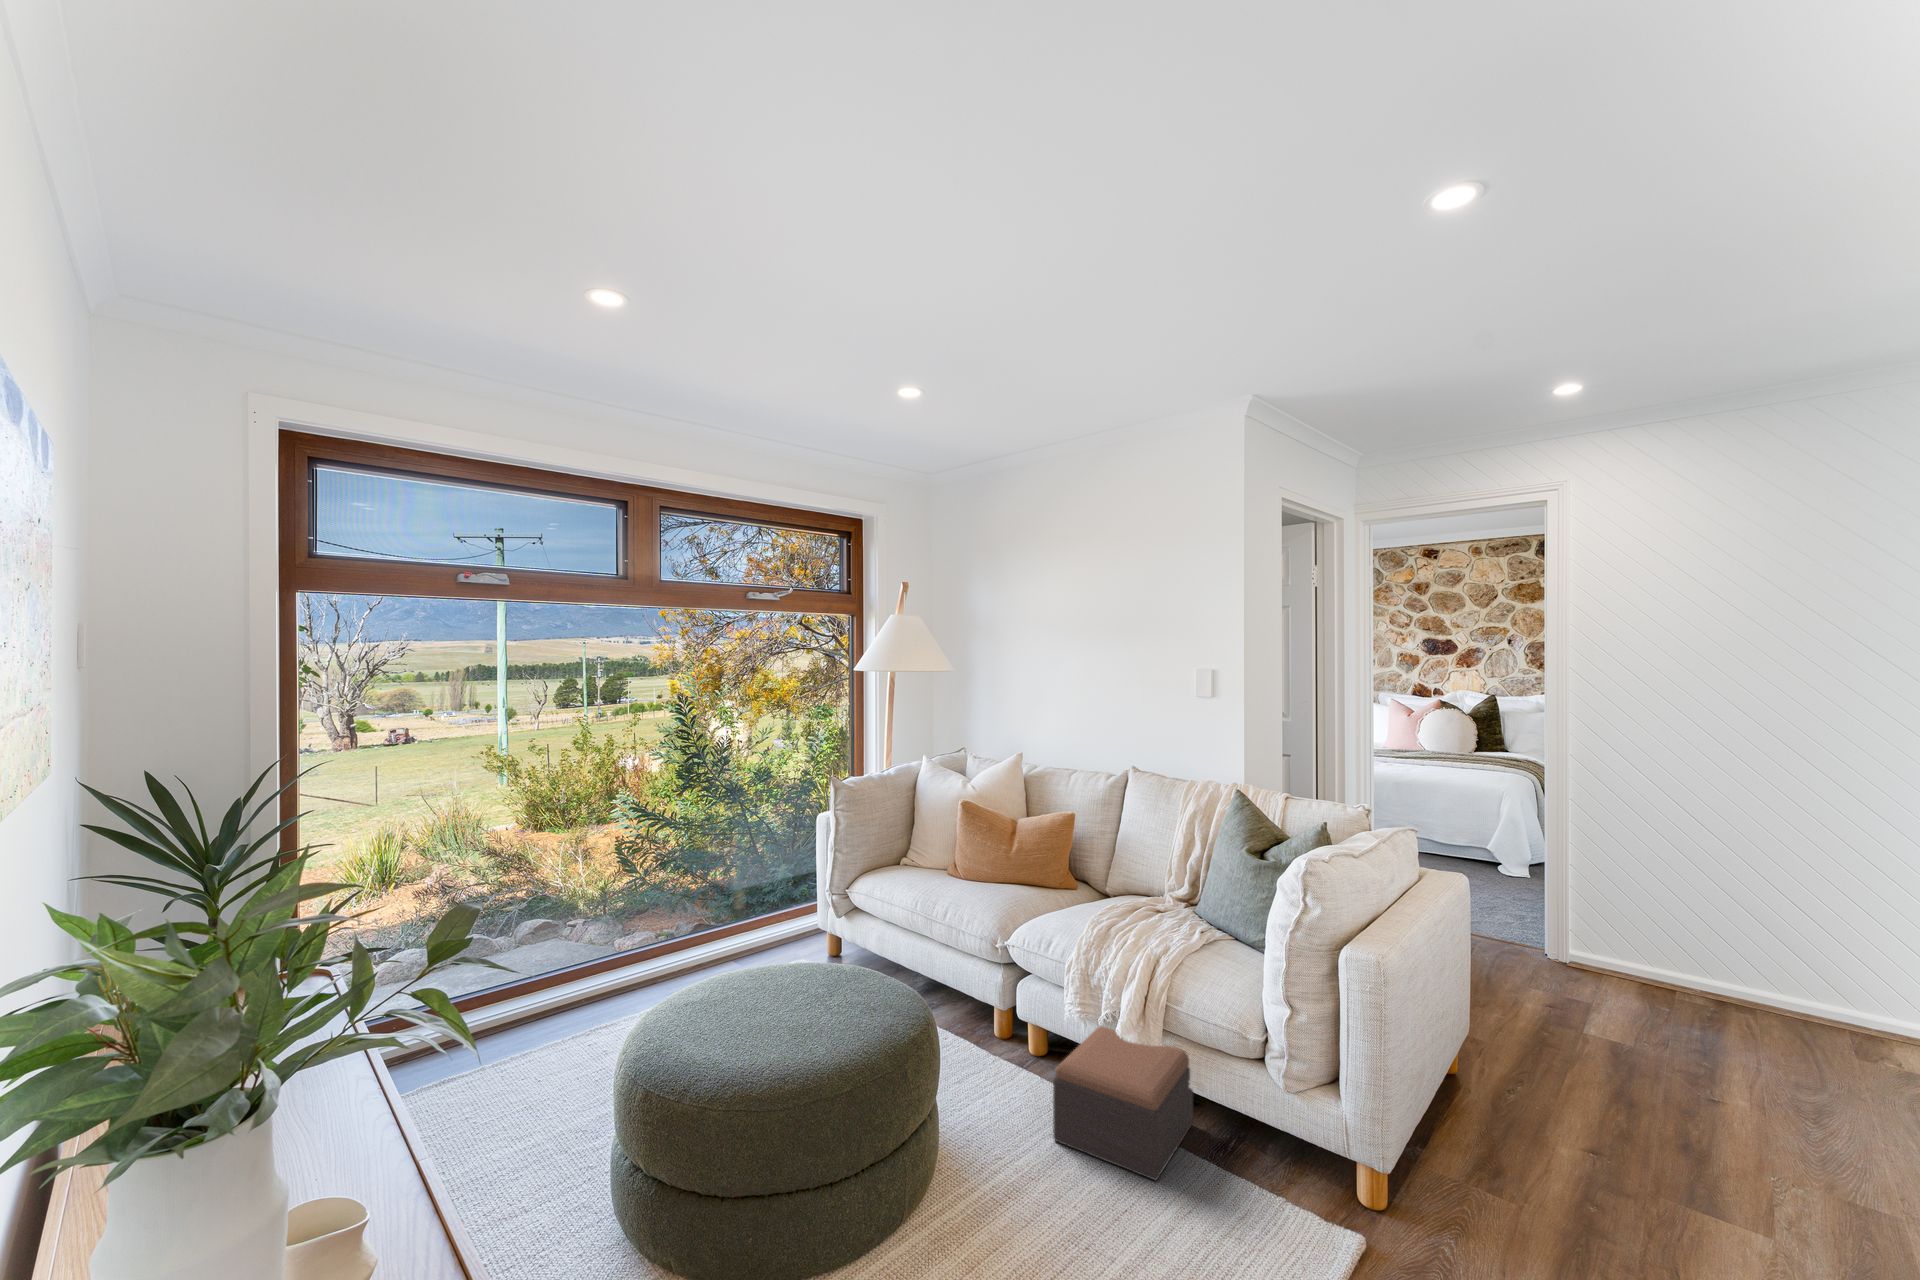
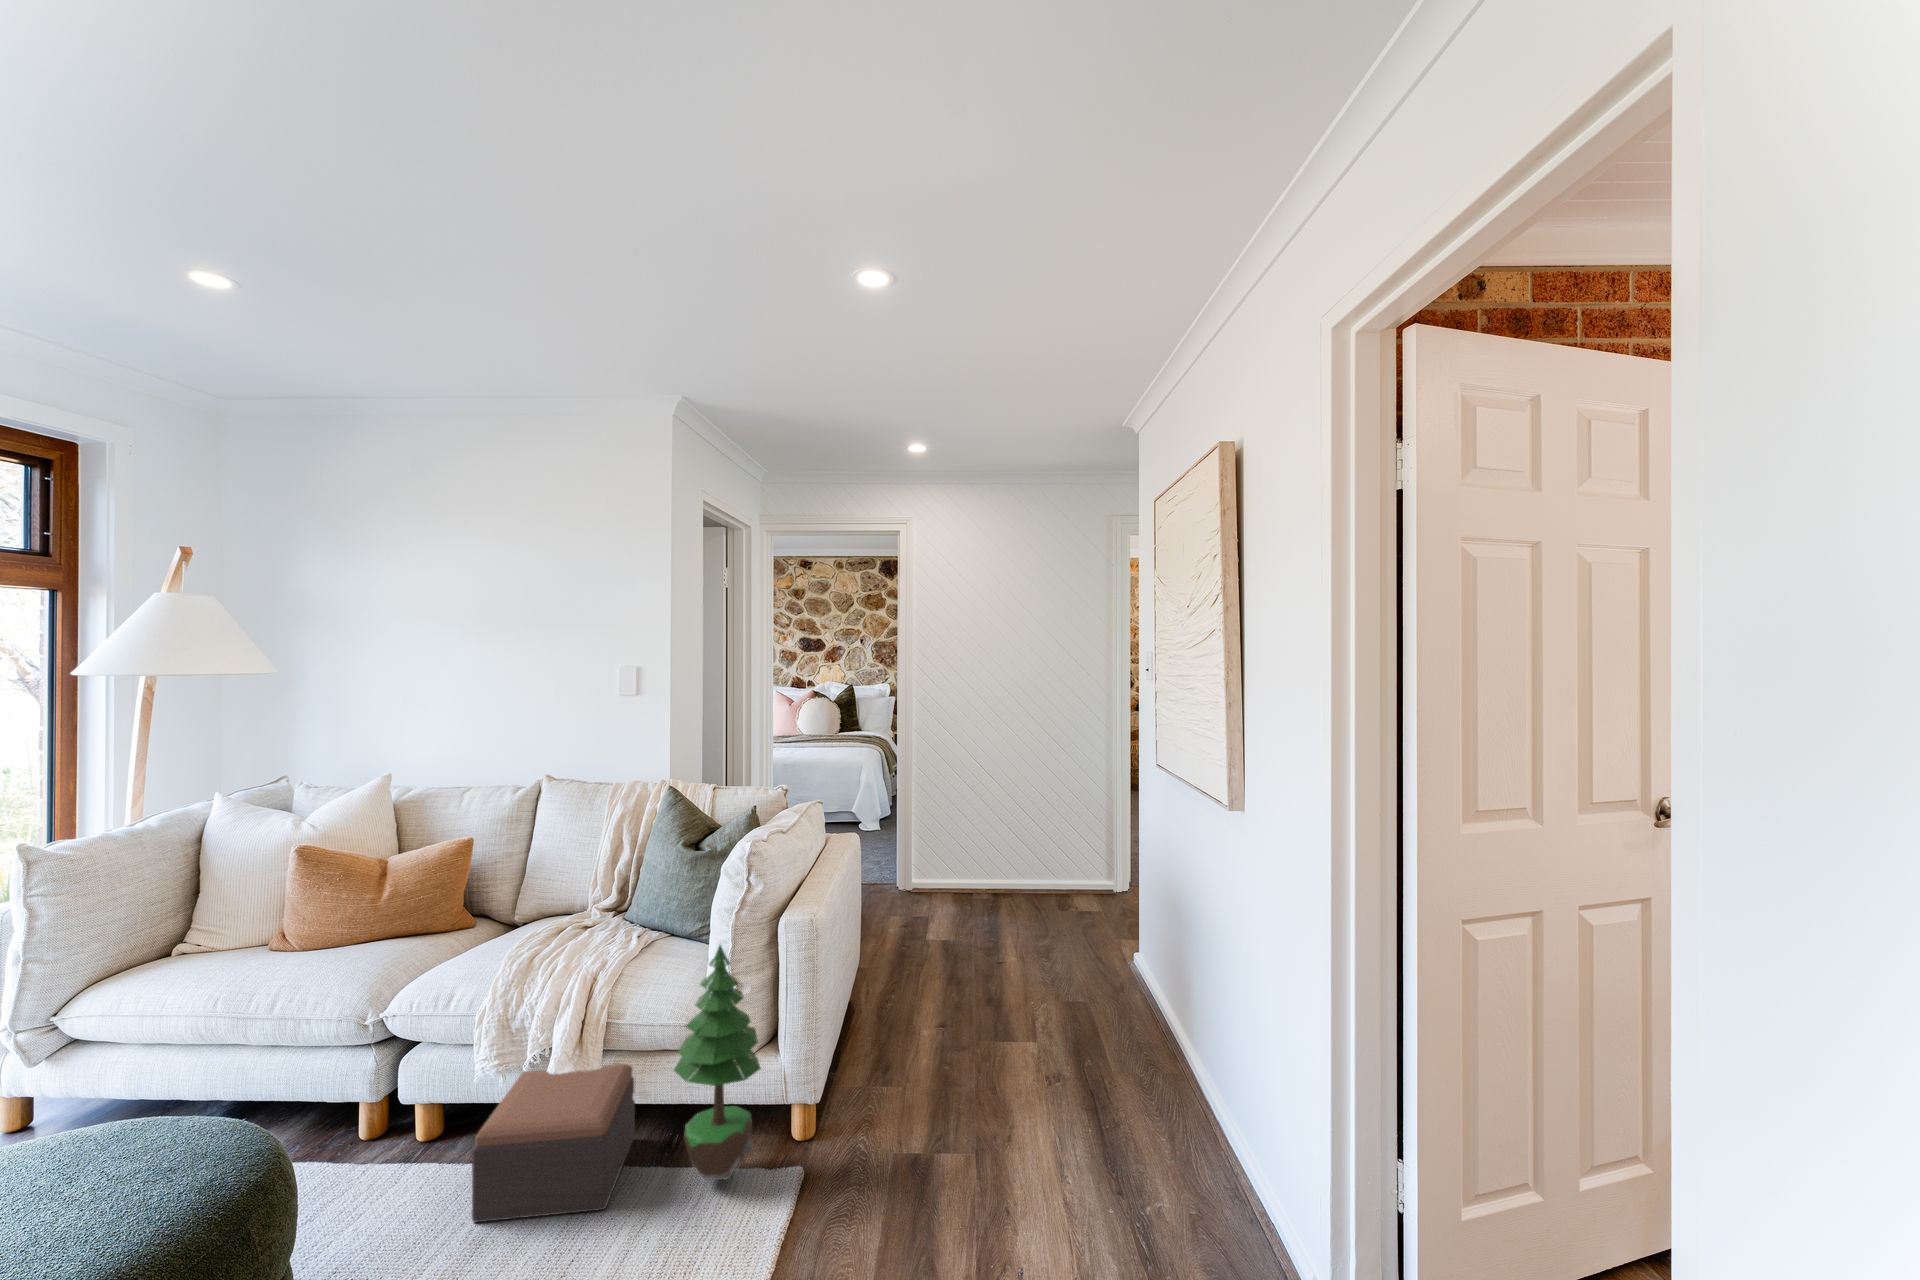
potted tree: none [1219,960,1312,1208] -> present [674,945,760,1180]

